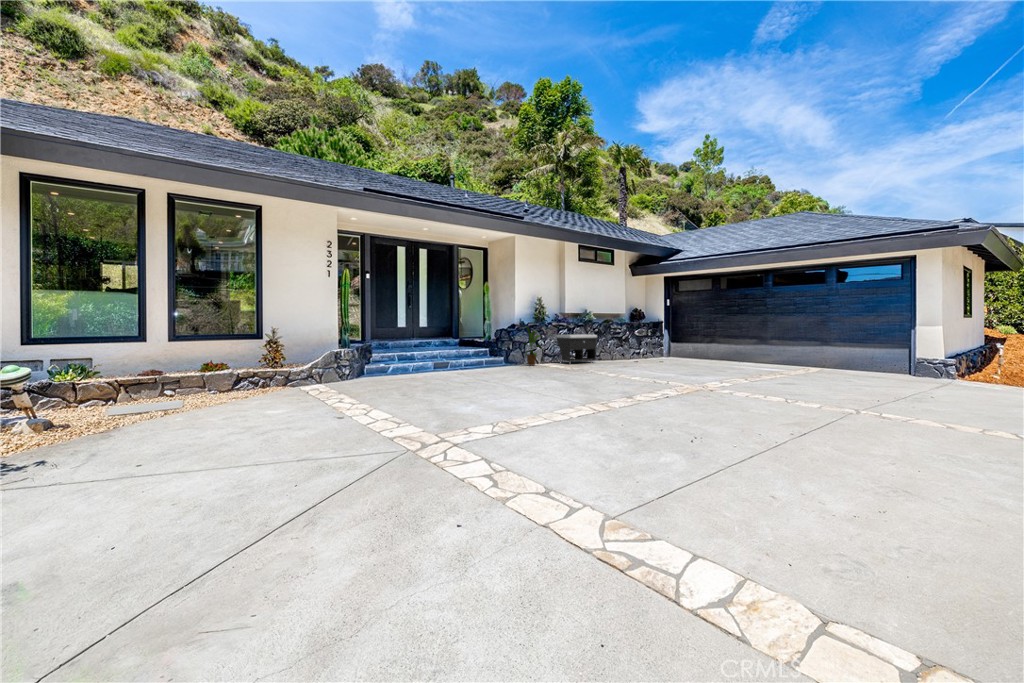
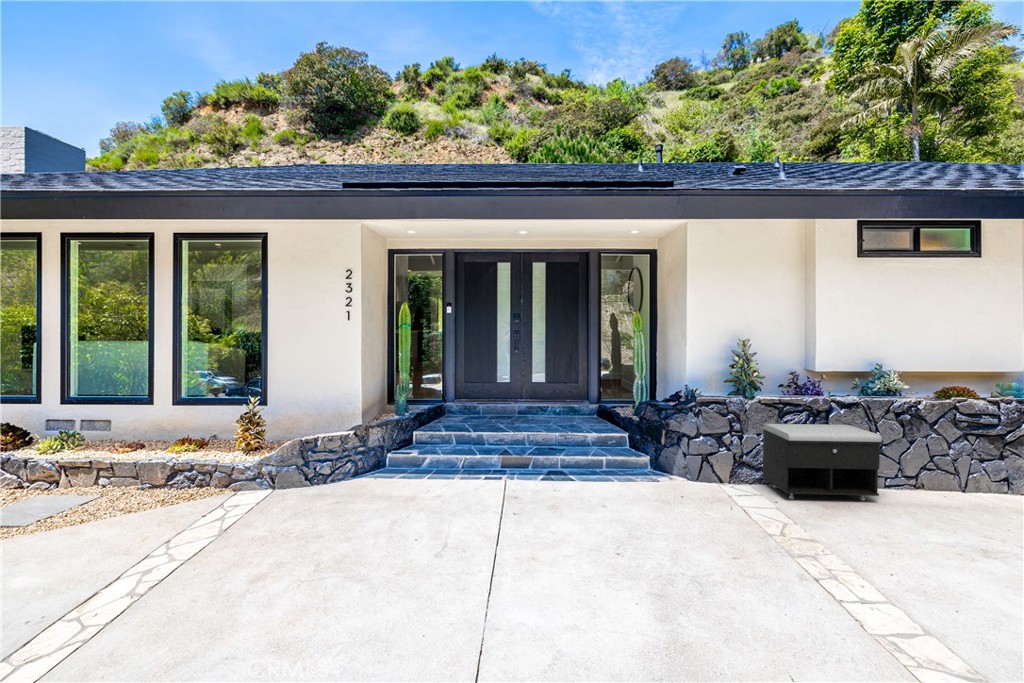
house plant: present [525,327,539,366] -> none [661,408,719,493]

